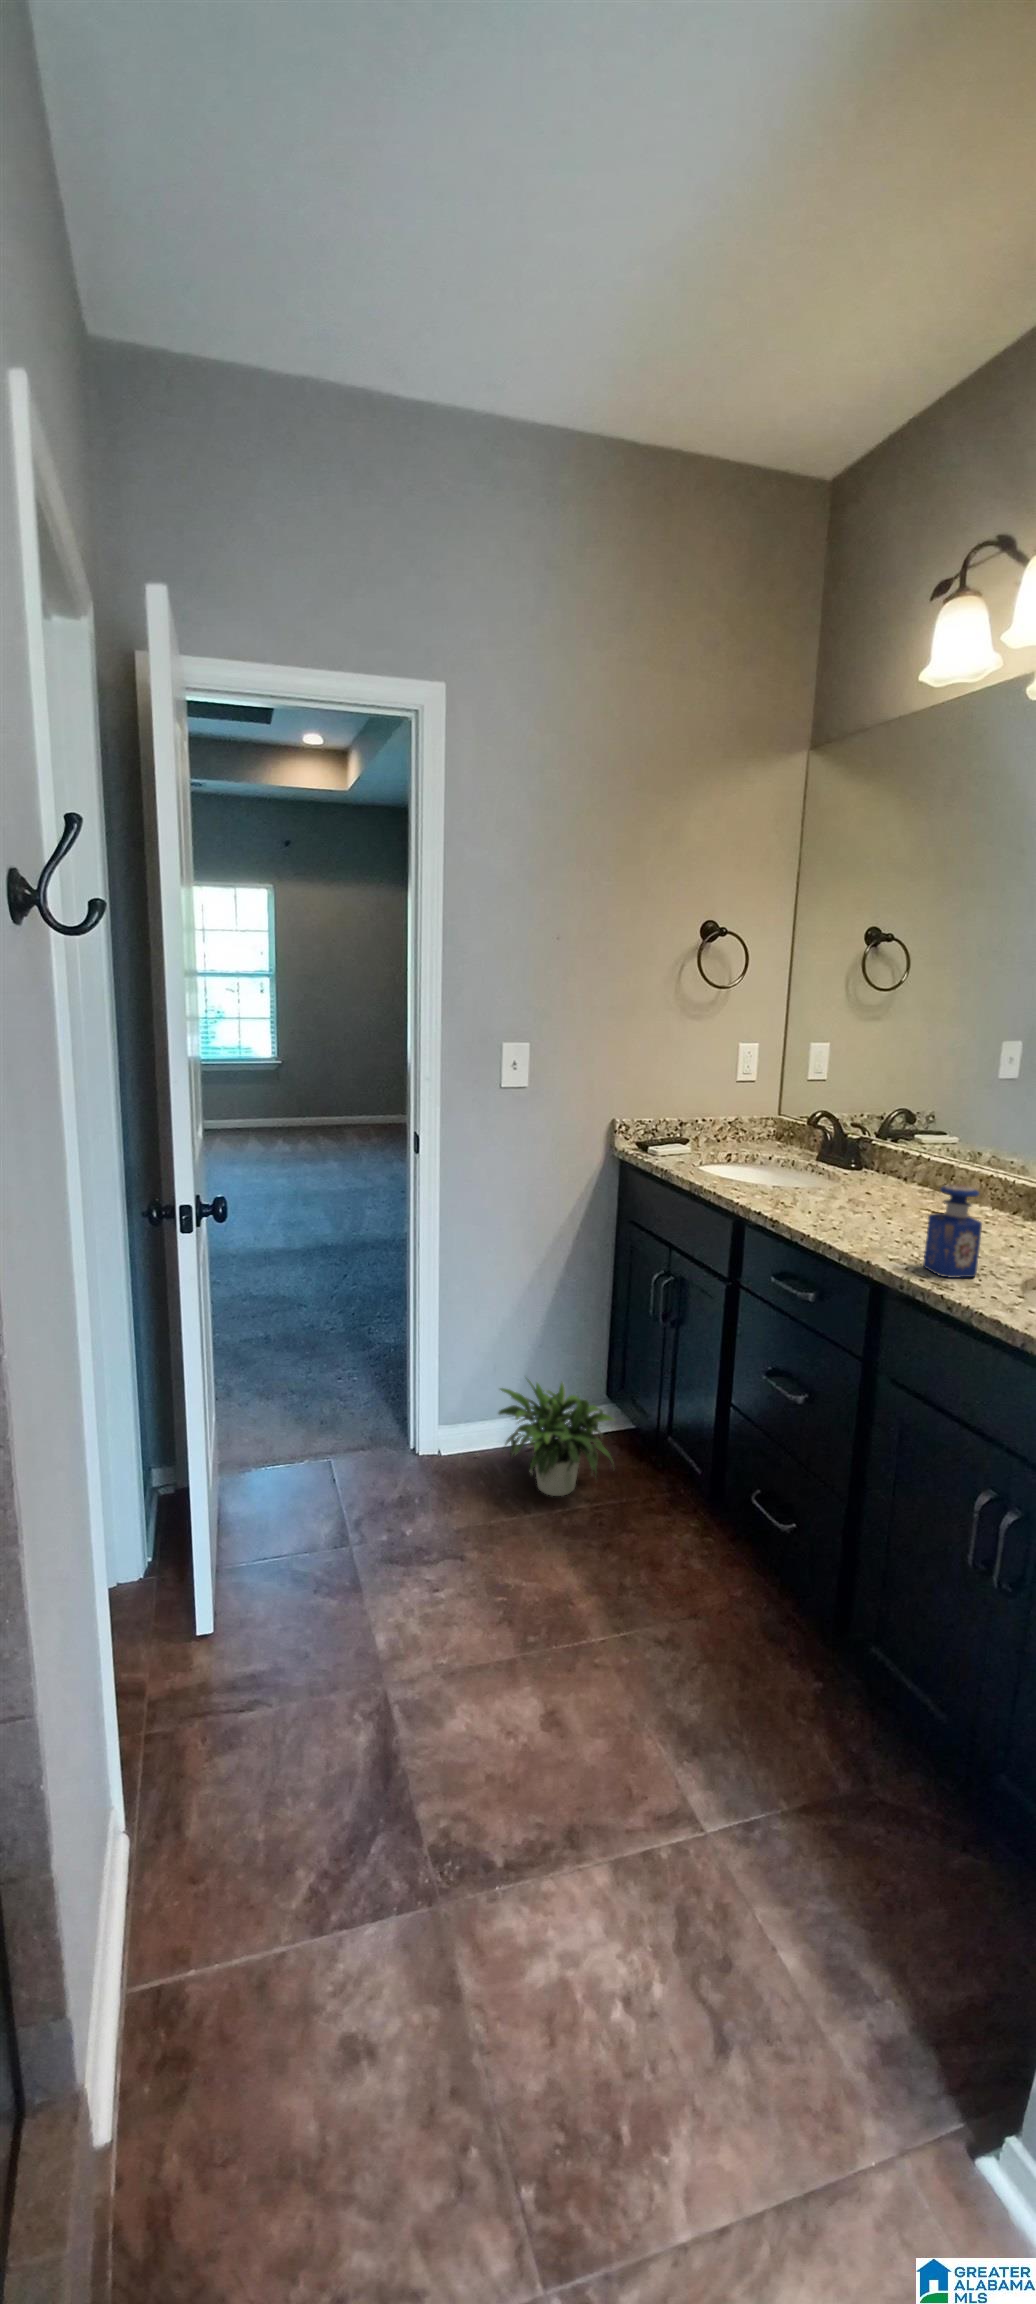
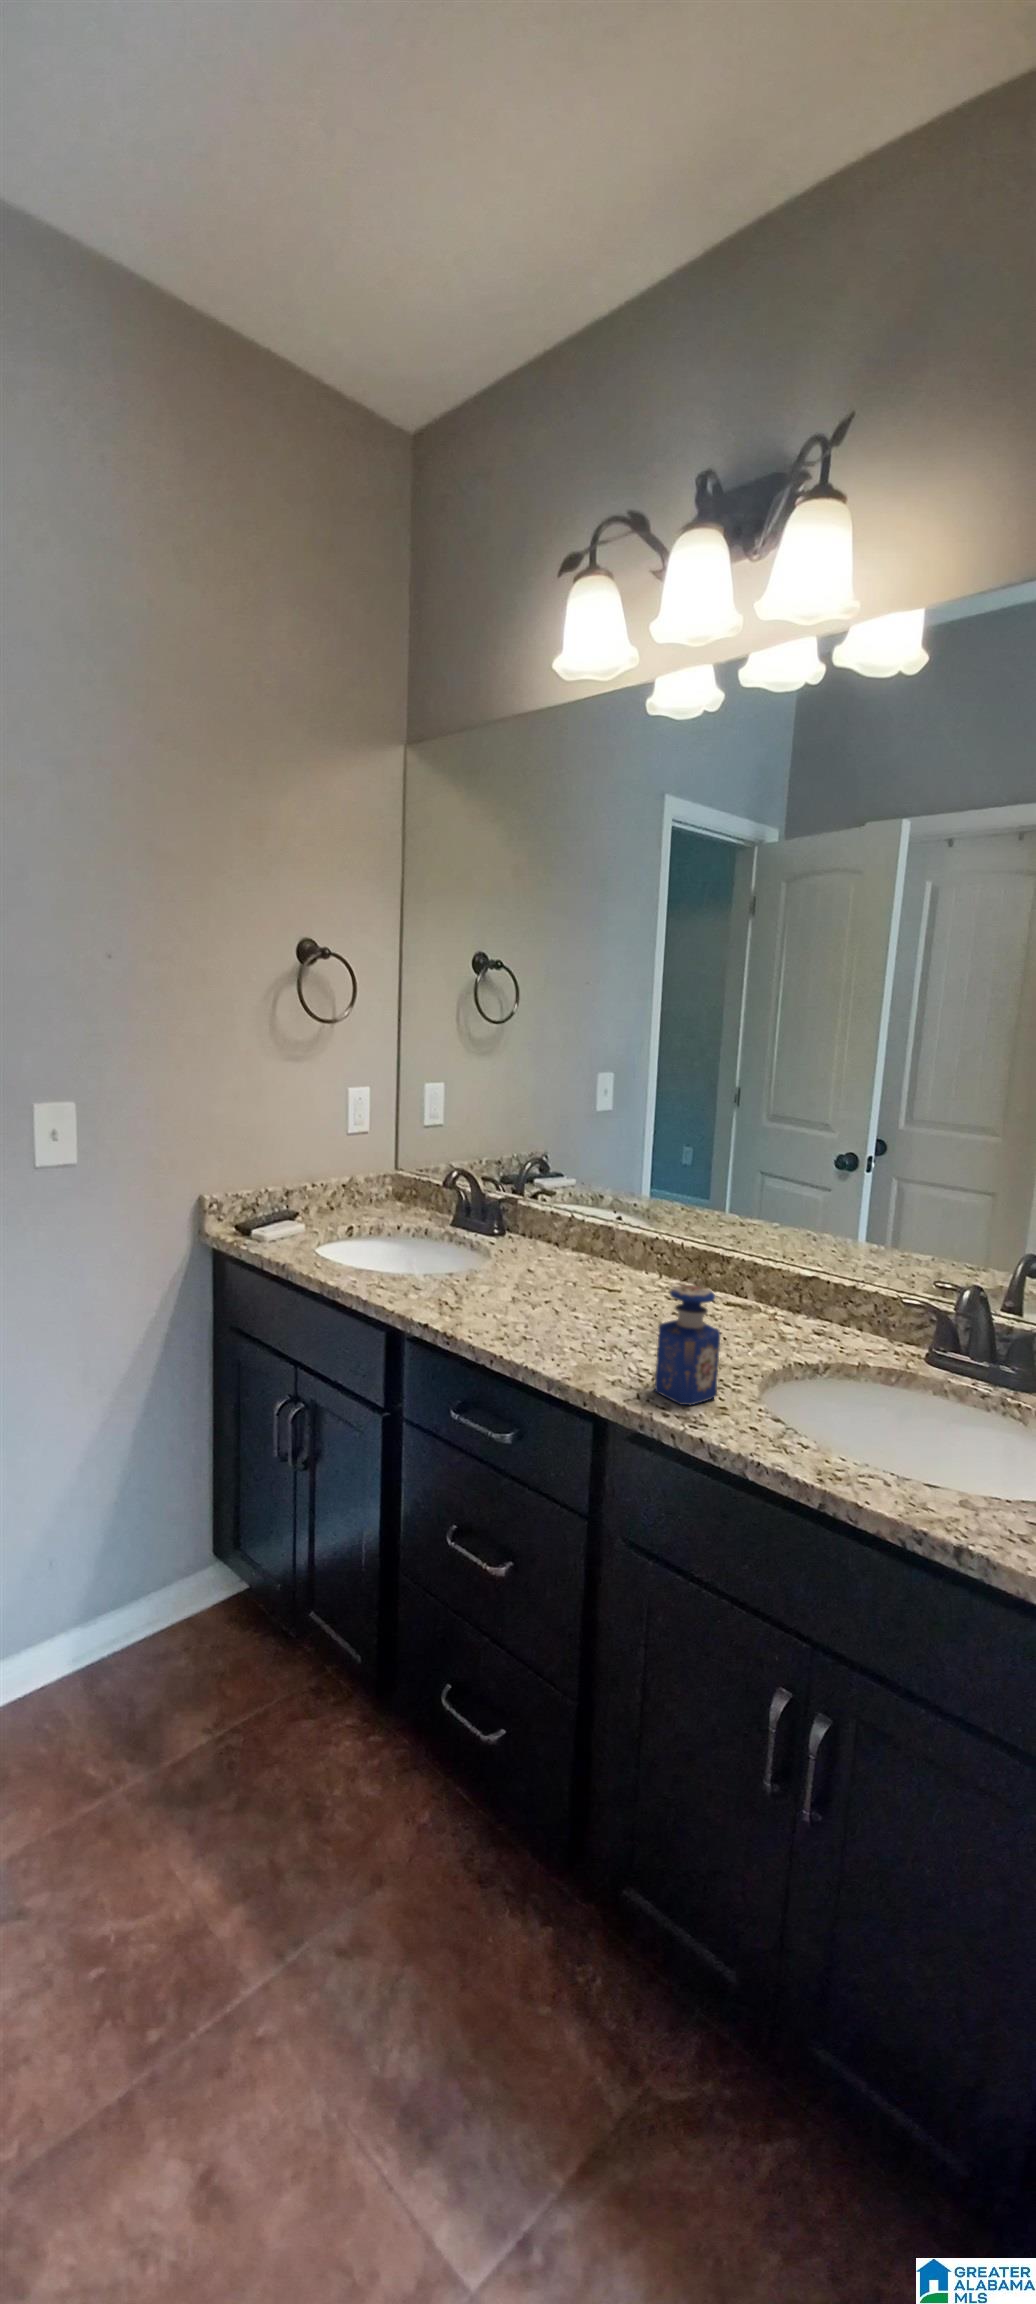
potted plant: present [499,1379,614,1496] -> none [25,1560,242,1733]

